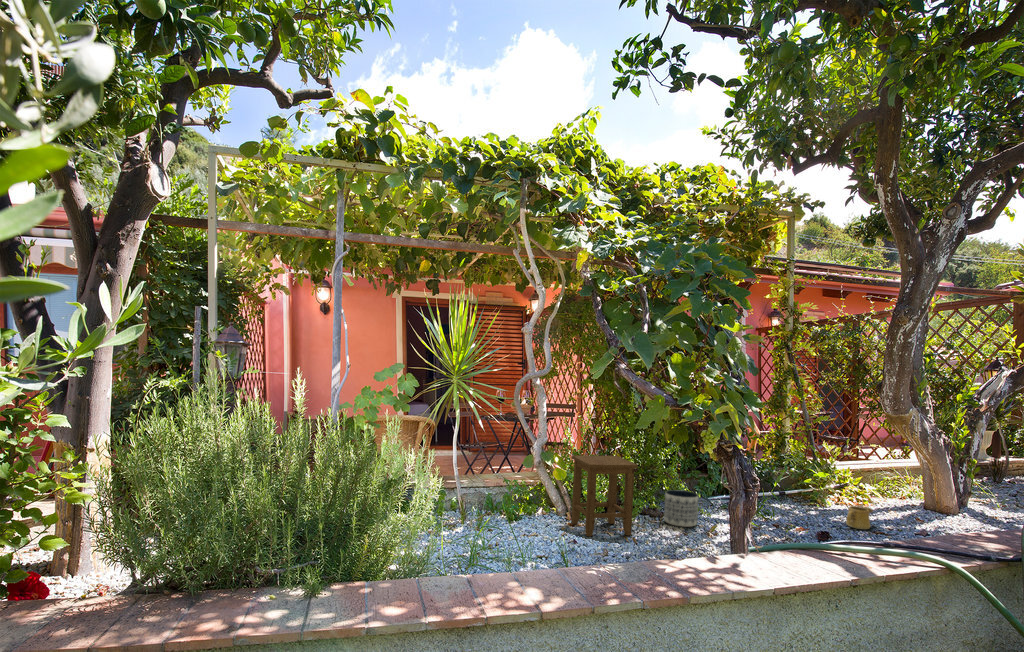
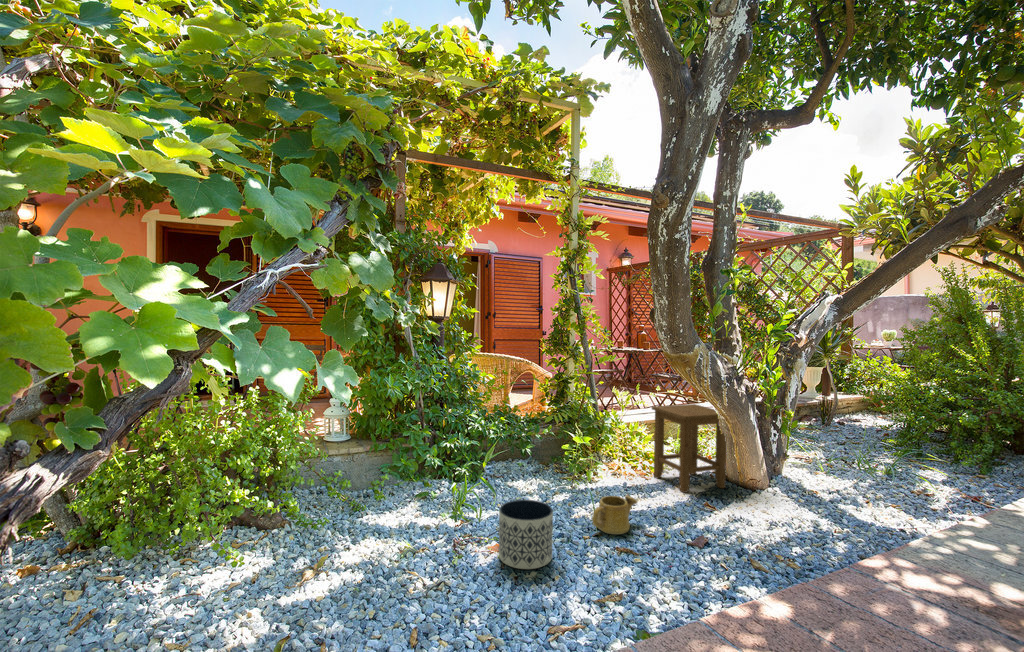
stool: present [571,455,638,536] -> present [652,404,726,493]
planter: present [664,490,698,527] -> present [499,500,553,569]

